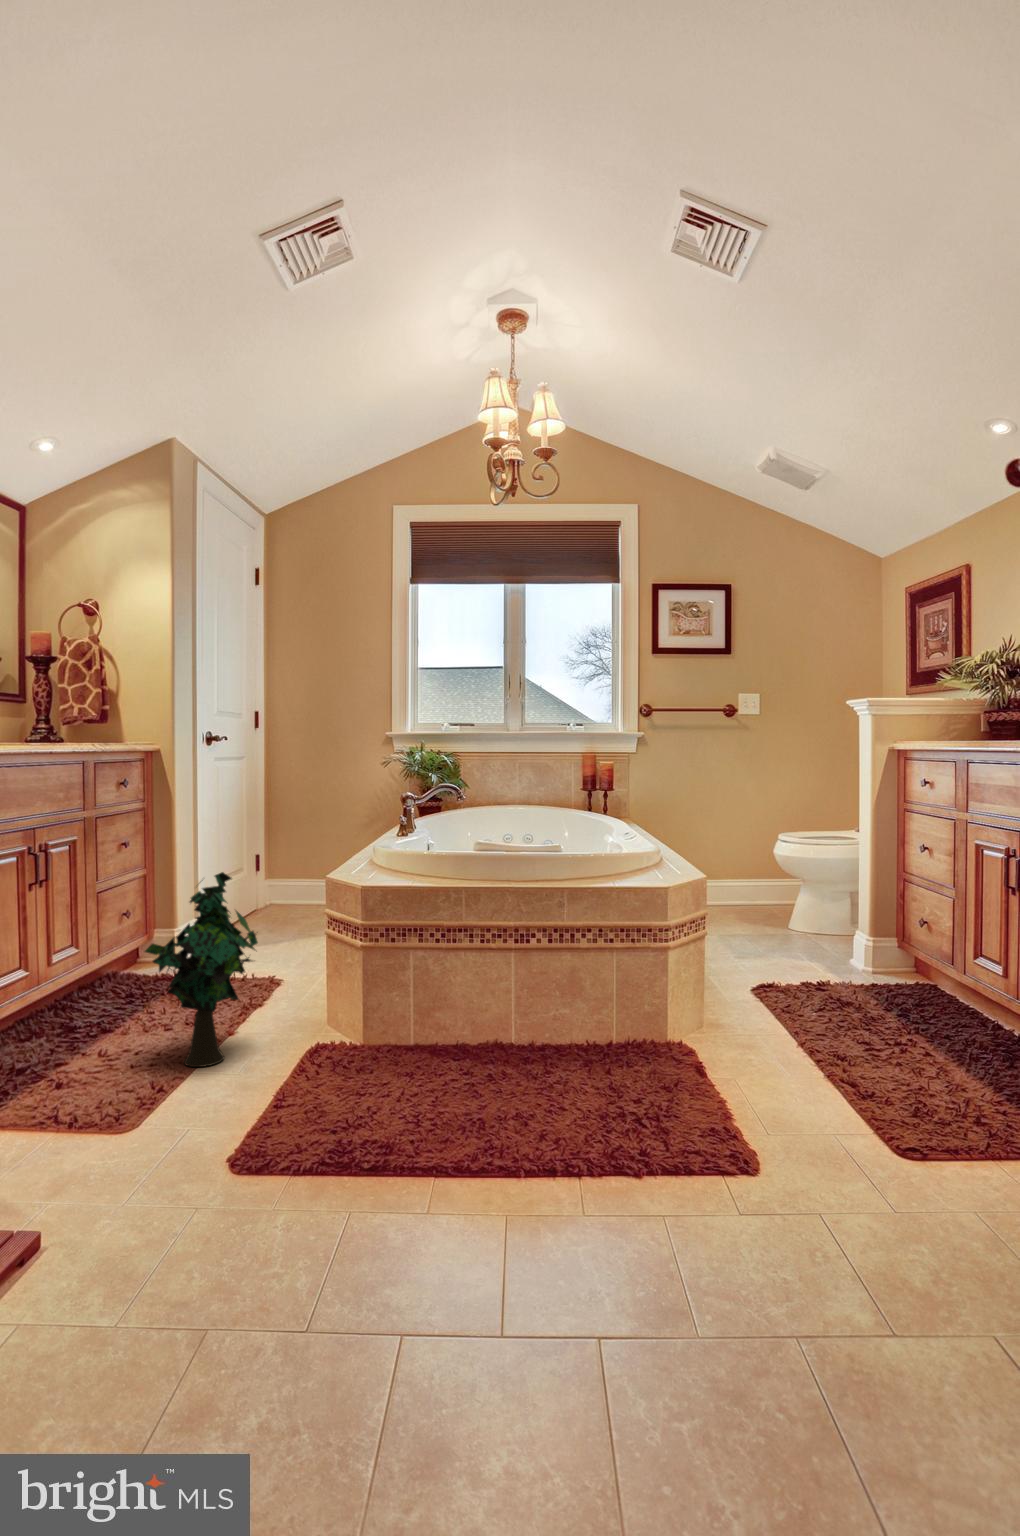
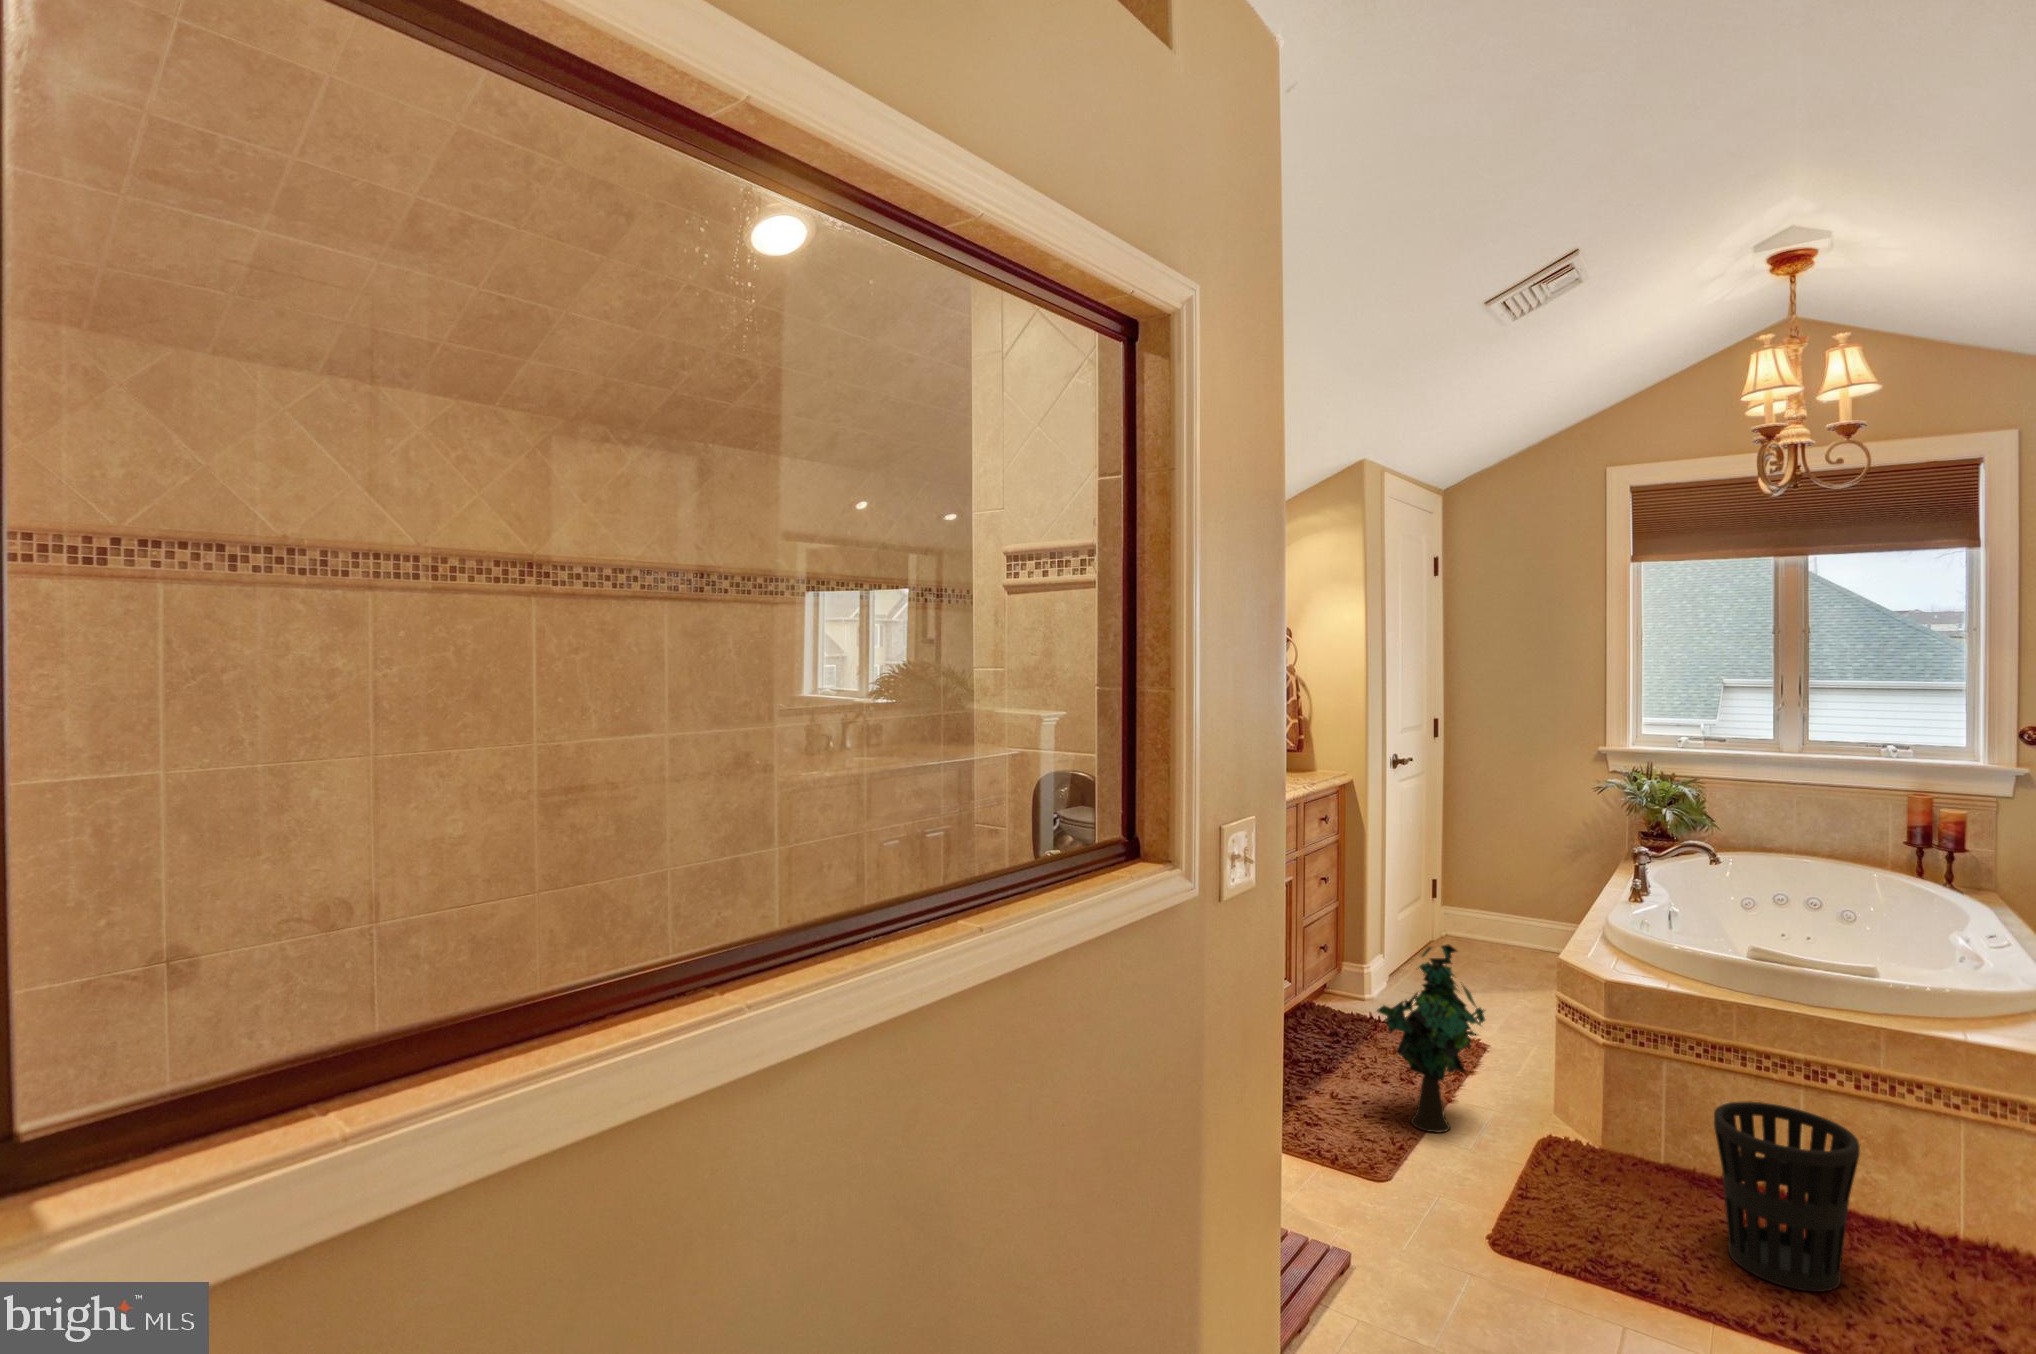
wastebasket: none [443,964,549,1121] -> present [1714,1102,1860,1292]

